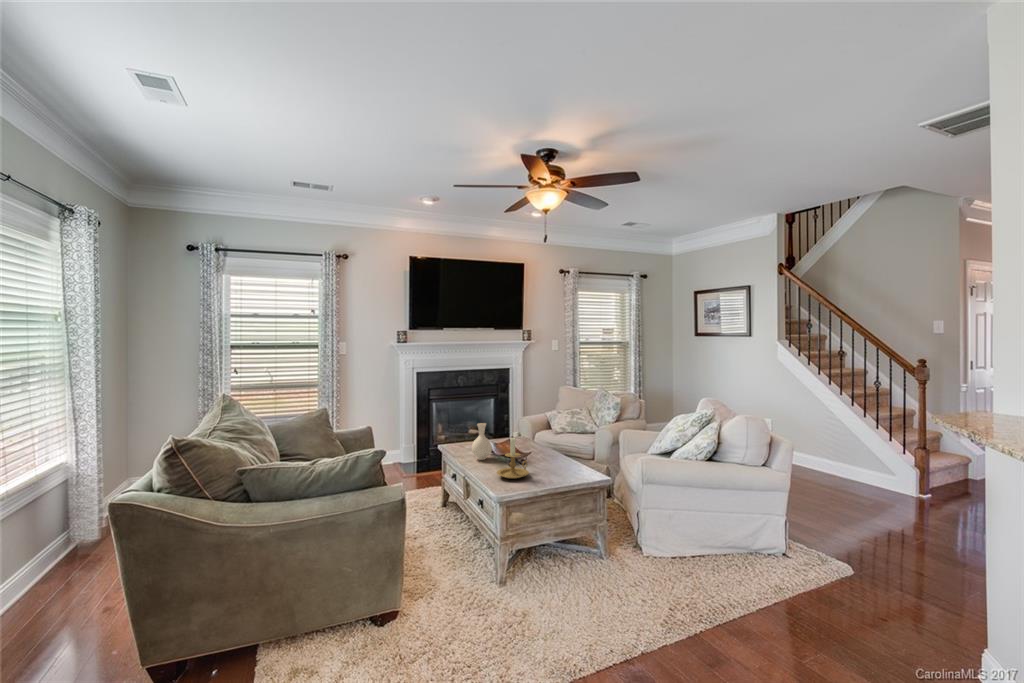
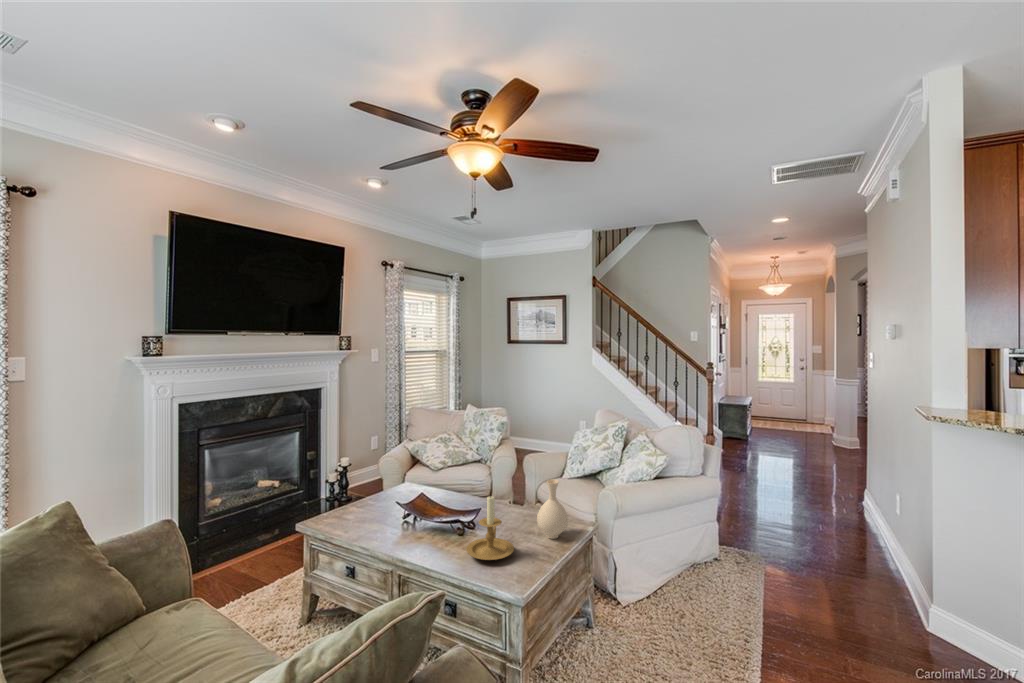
vase: present [472,423,492,460] -> present [537,479,568,539]

